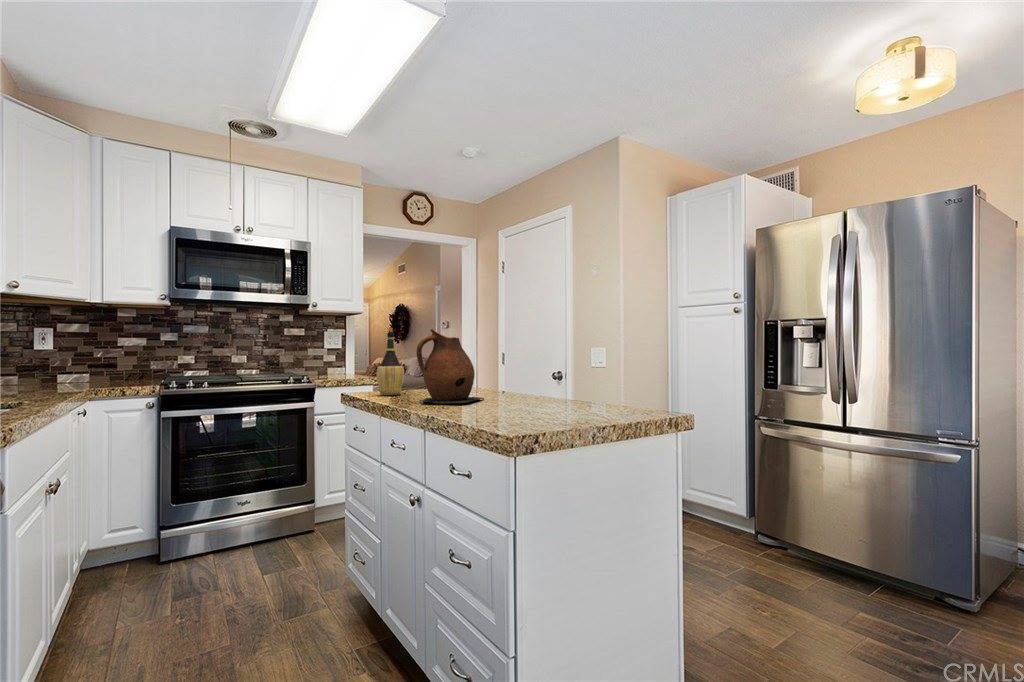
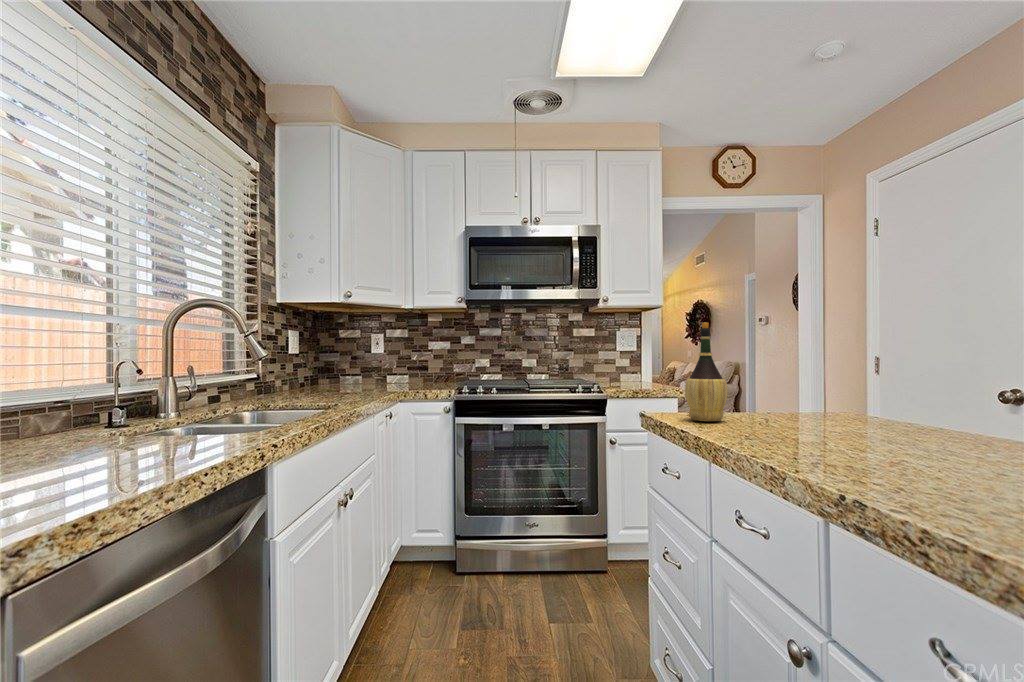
ceramic pitcher: present [416,329,484,404] -> none [757,321,891,458]

